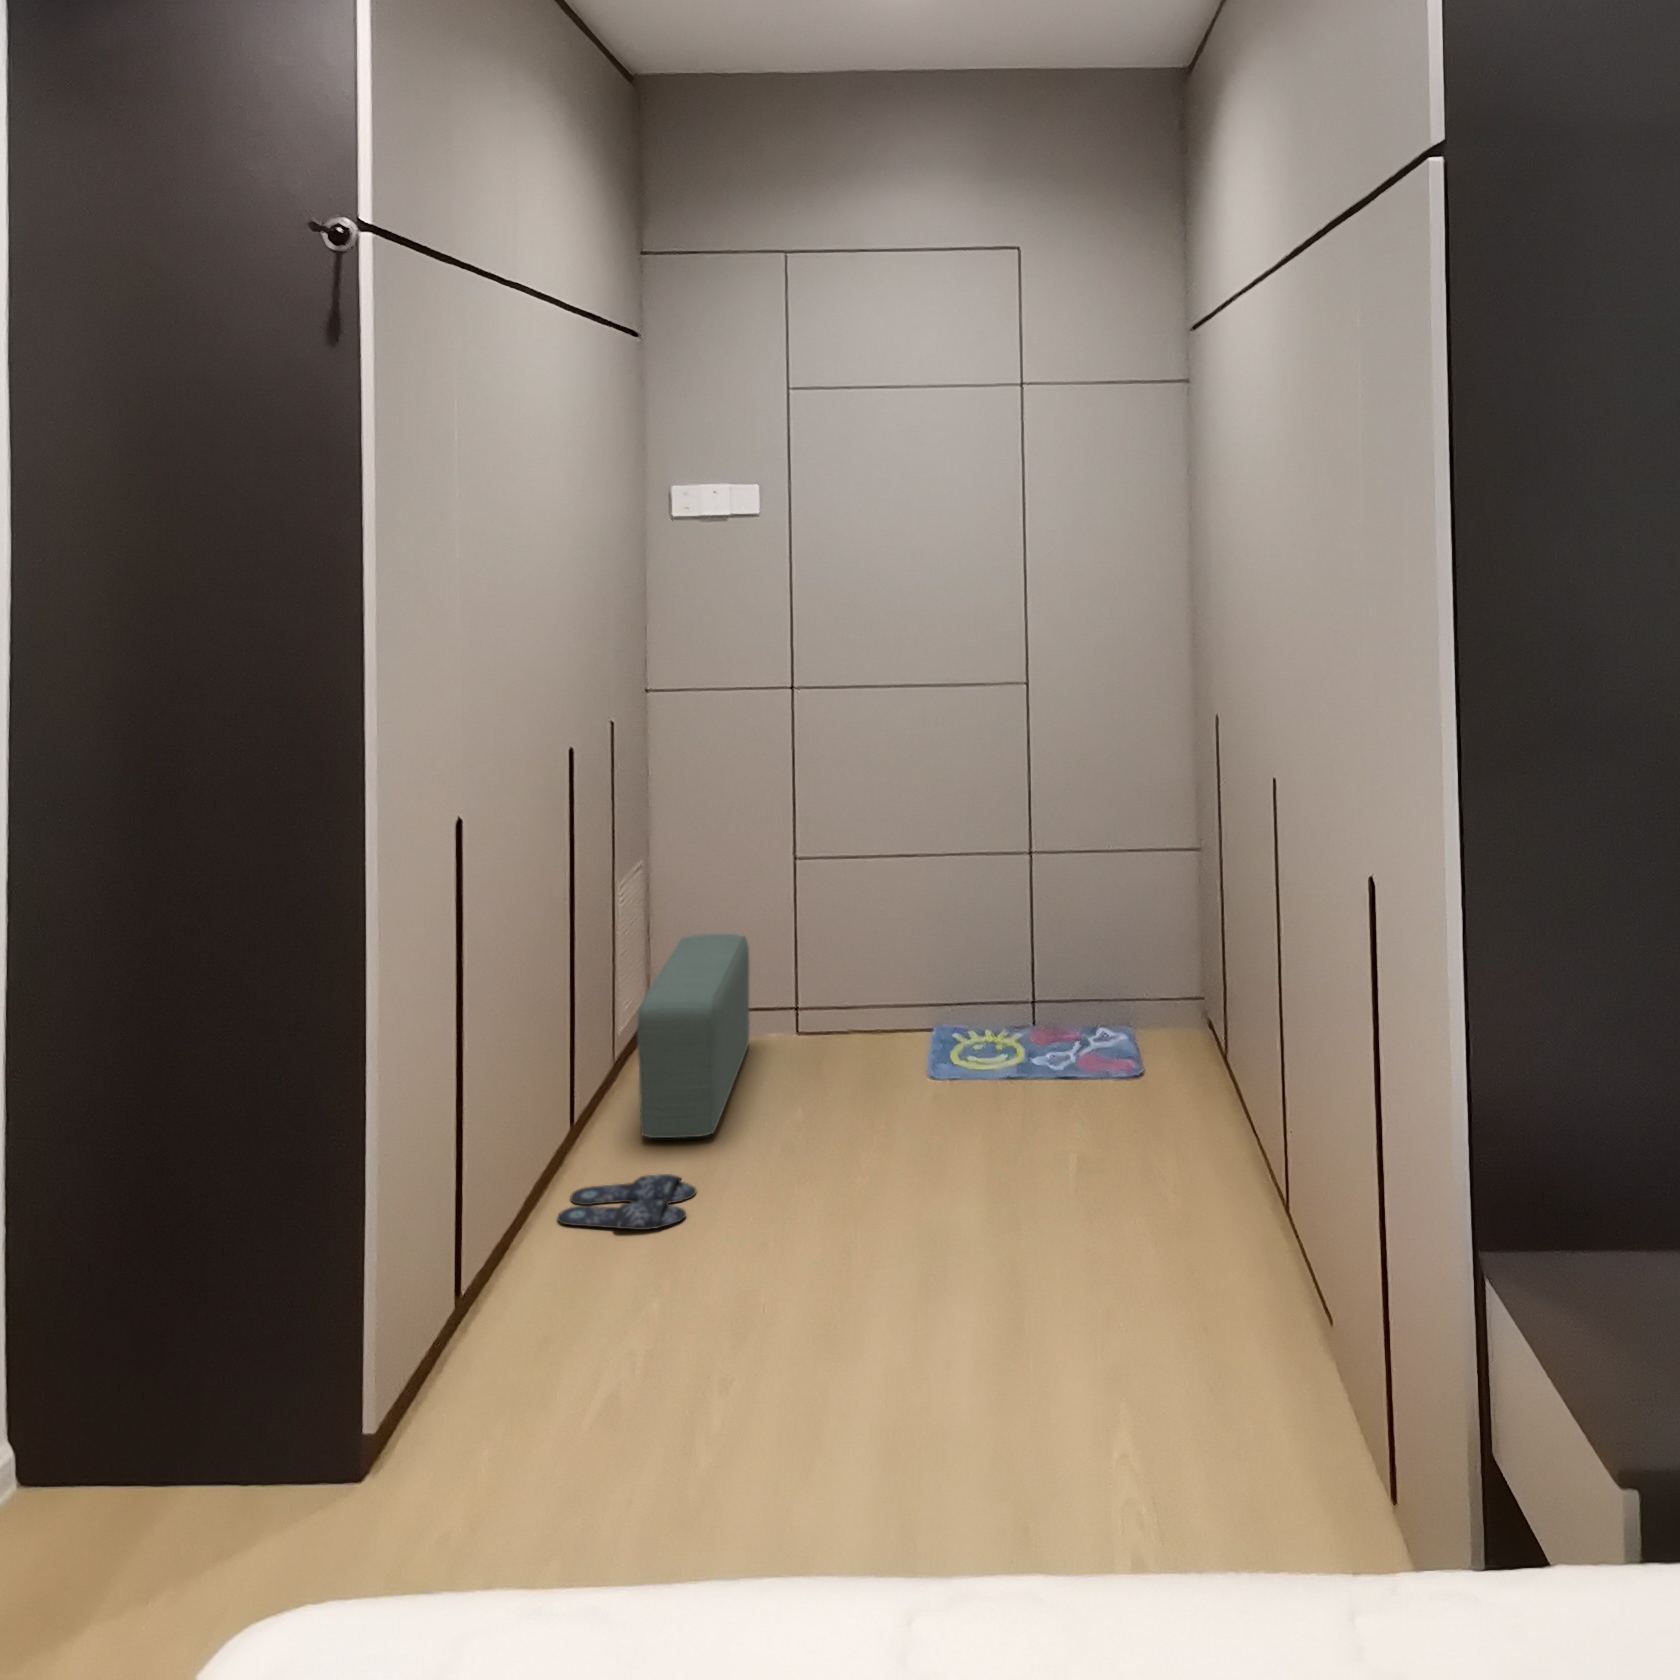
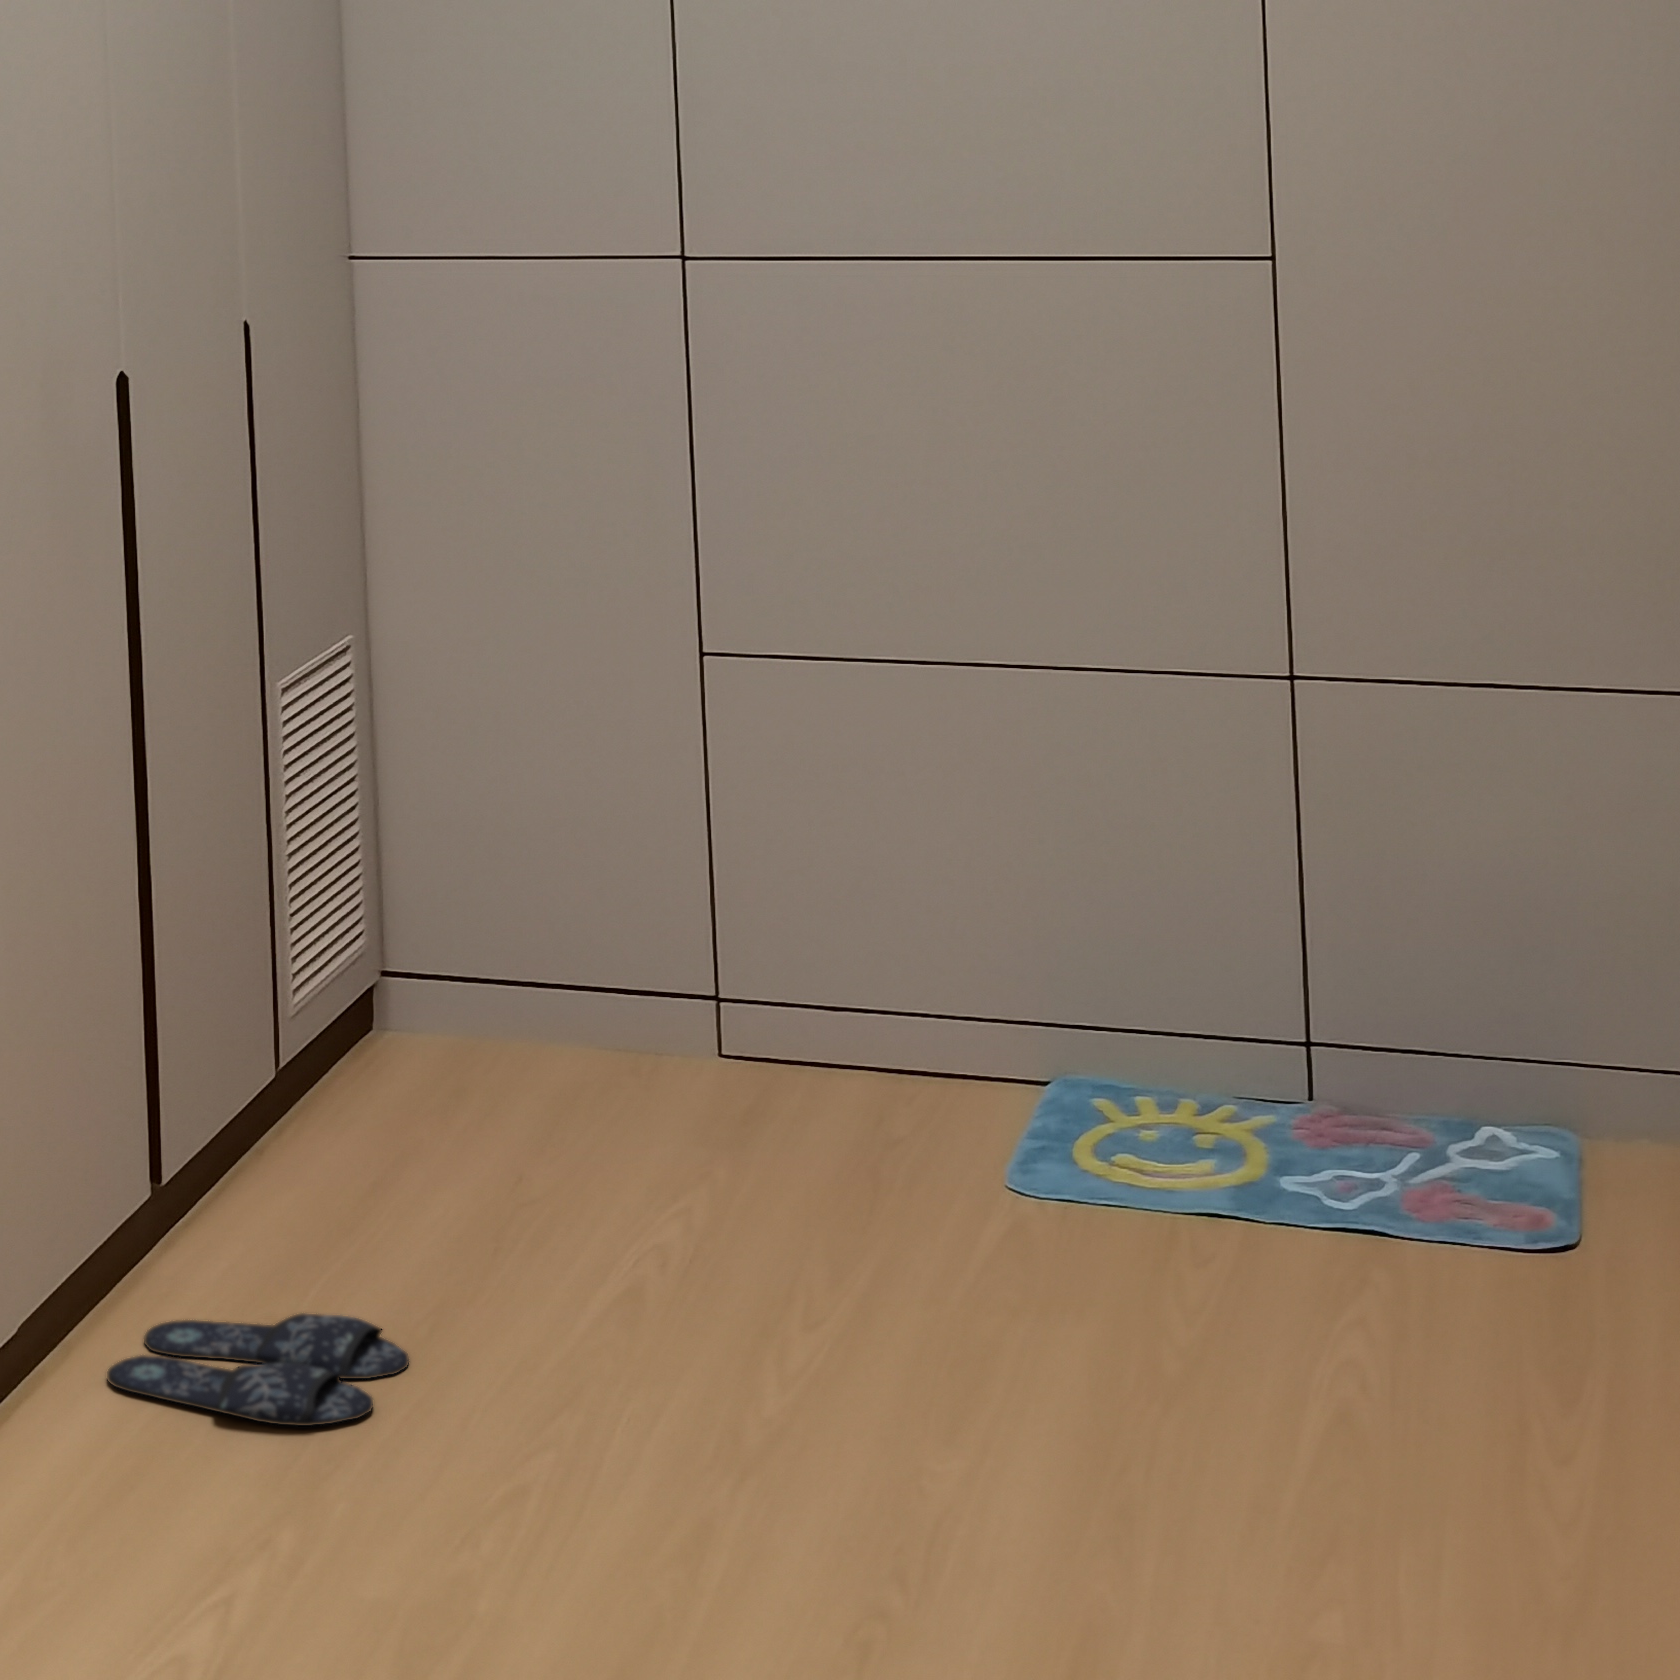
pouf: present [637,934,749,1138] -> none [306,812,608,1249]

